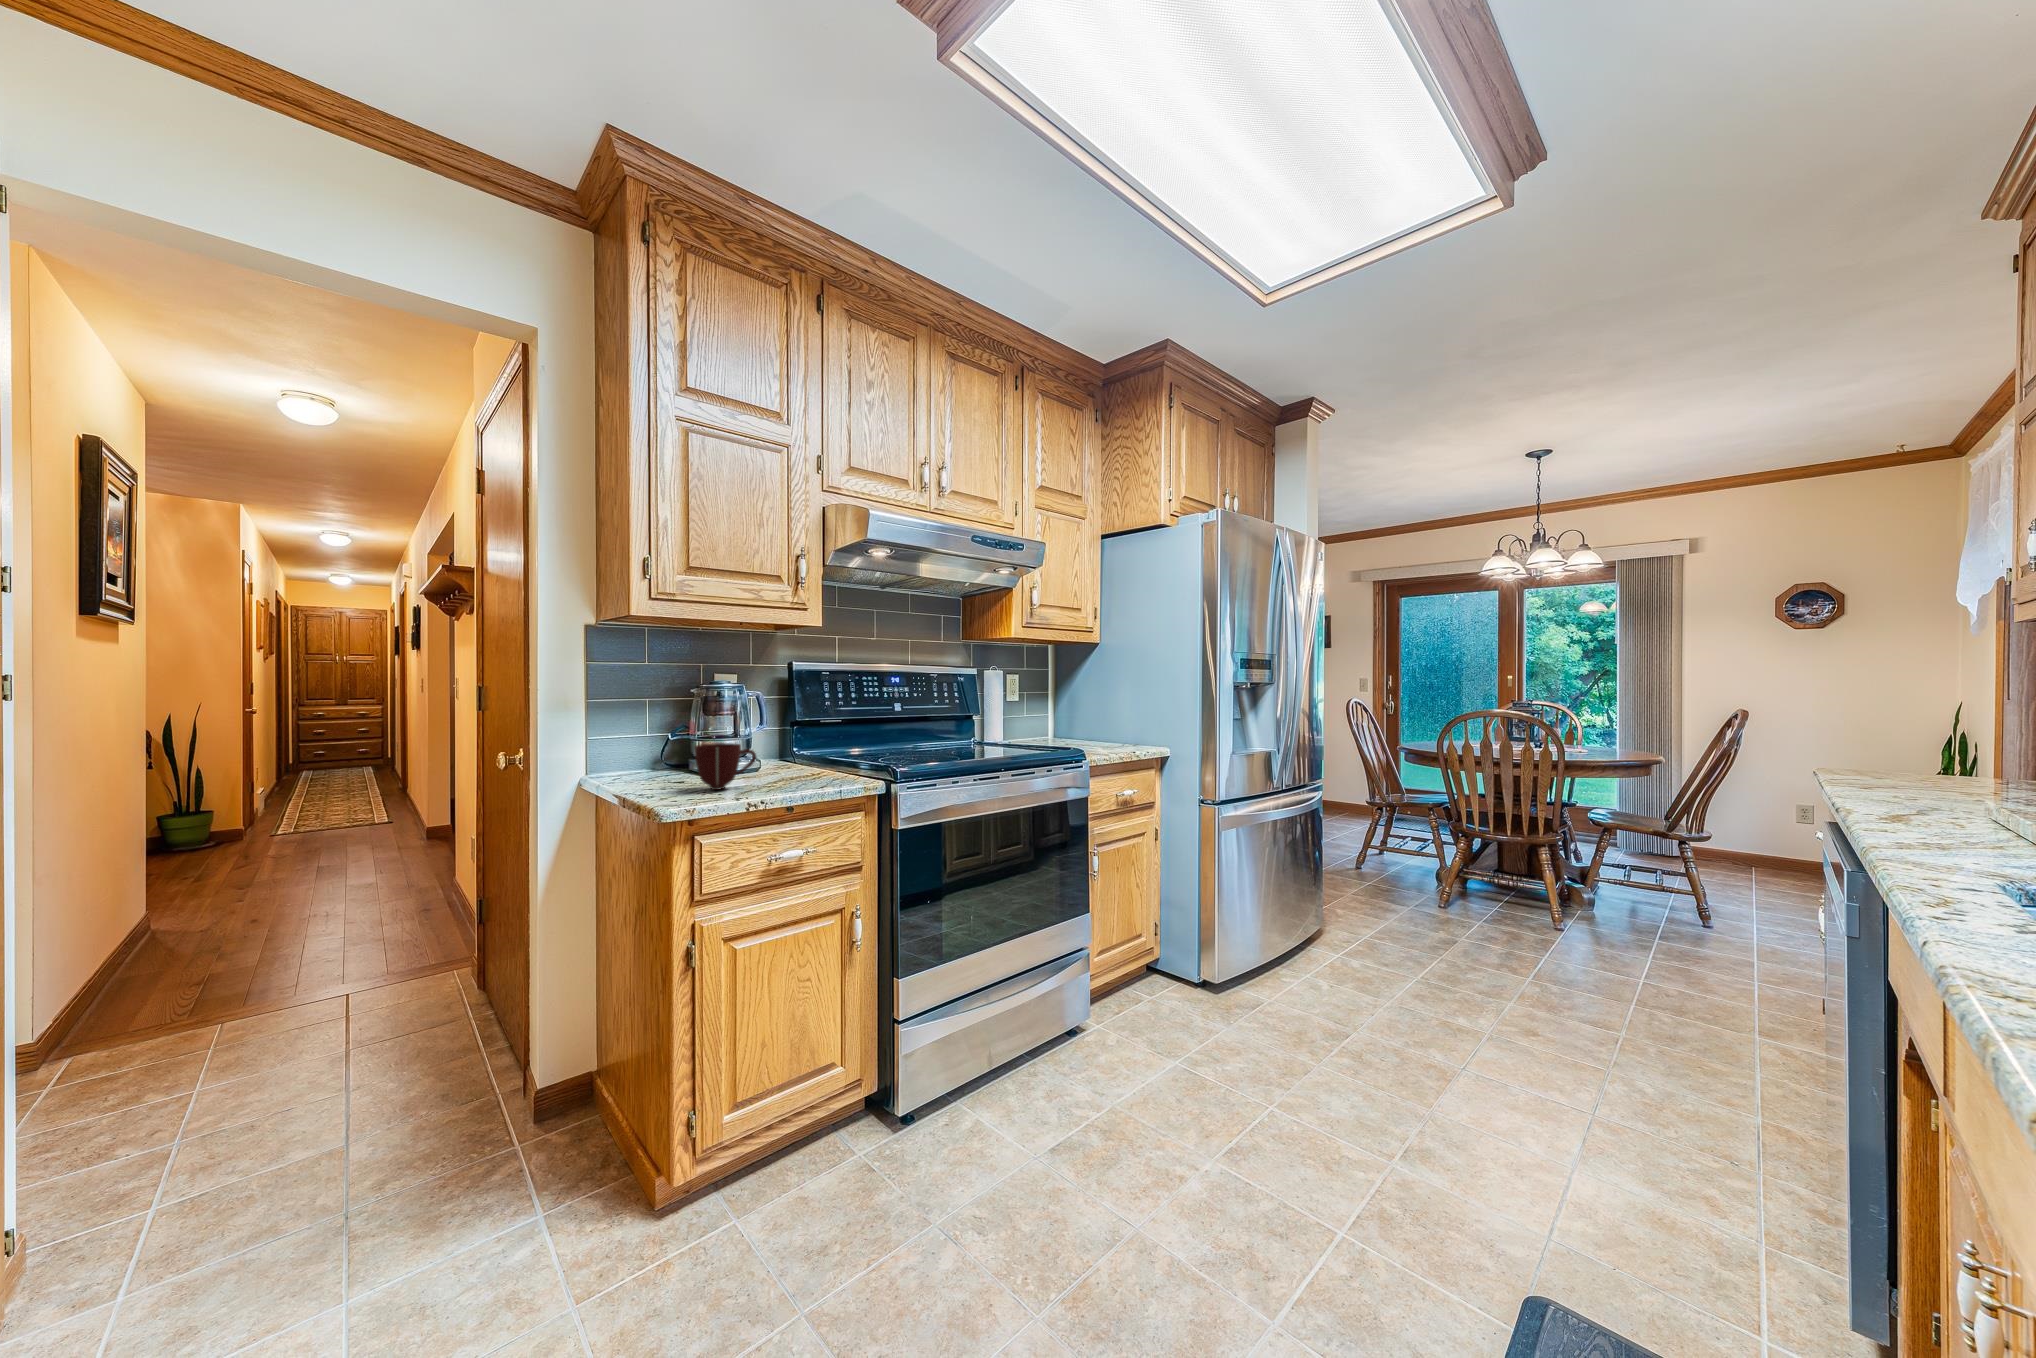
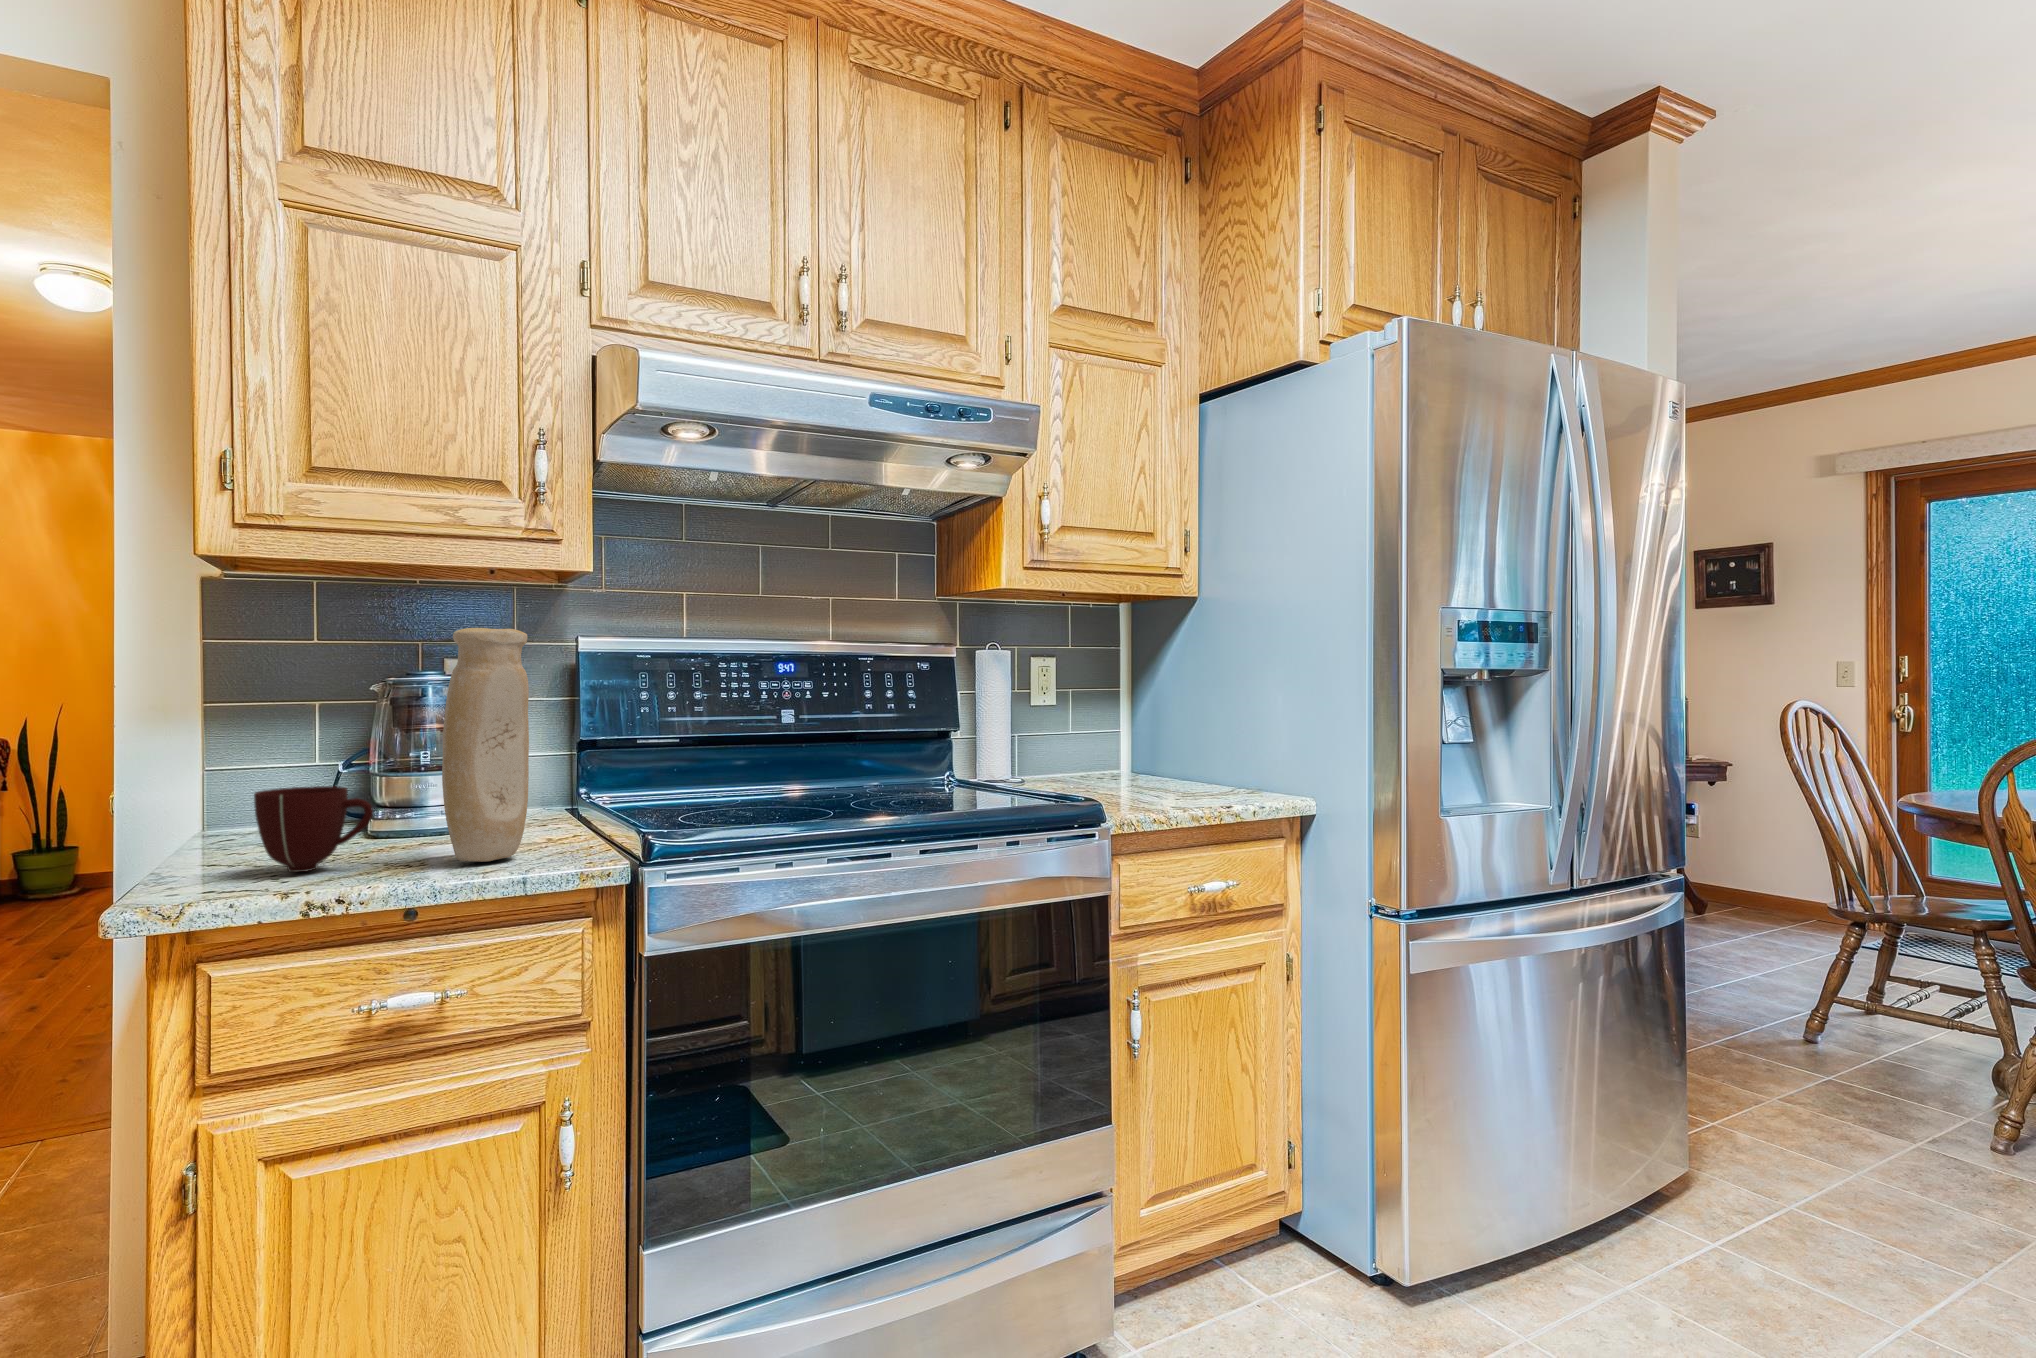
vase: none [790,658,831,782] -> present [442,628,529,862]

